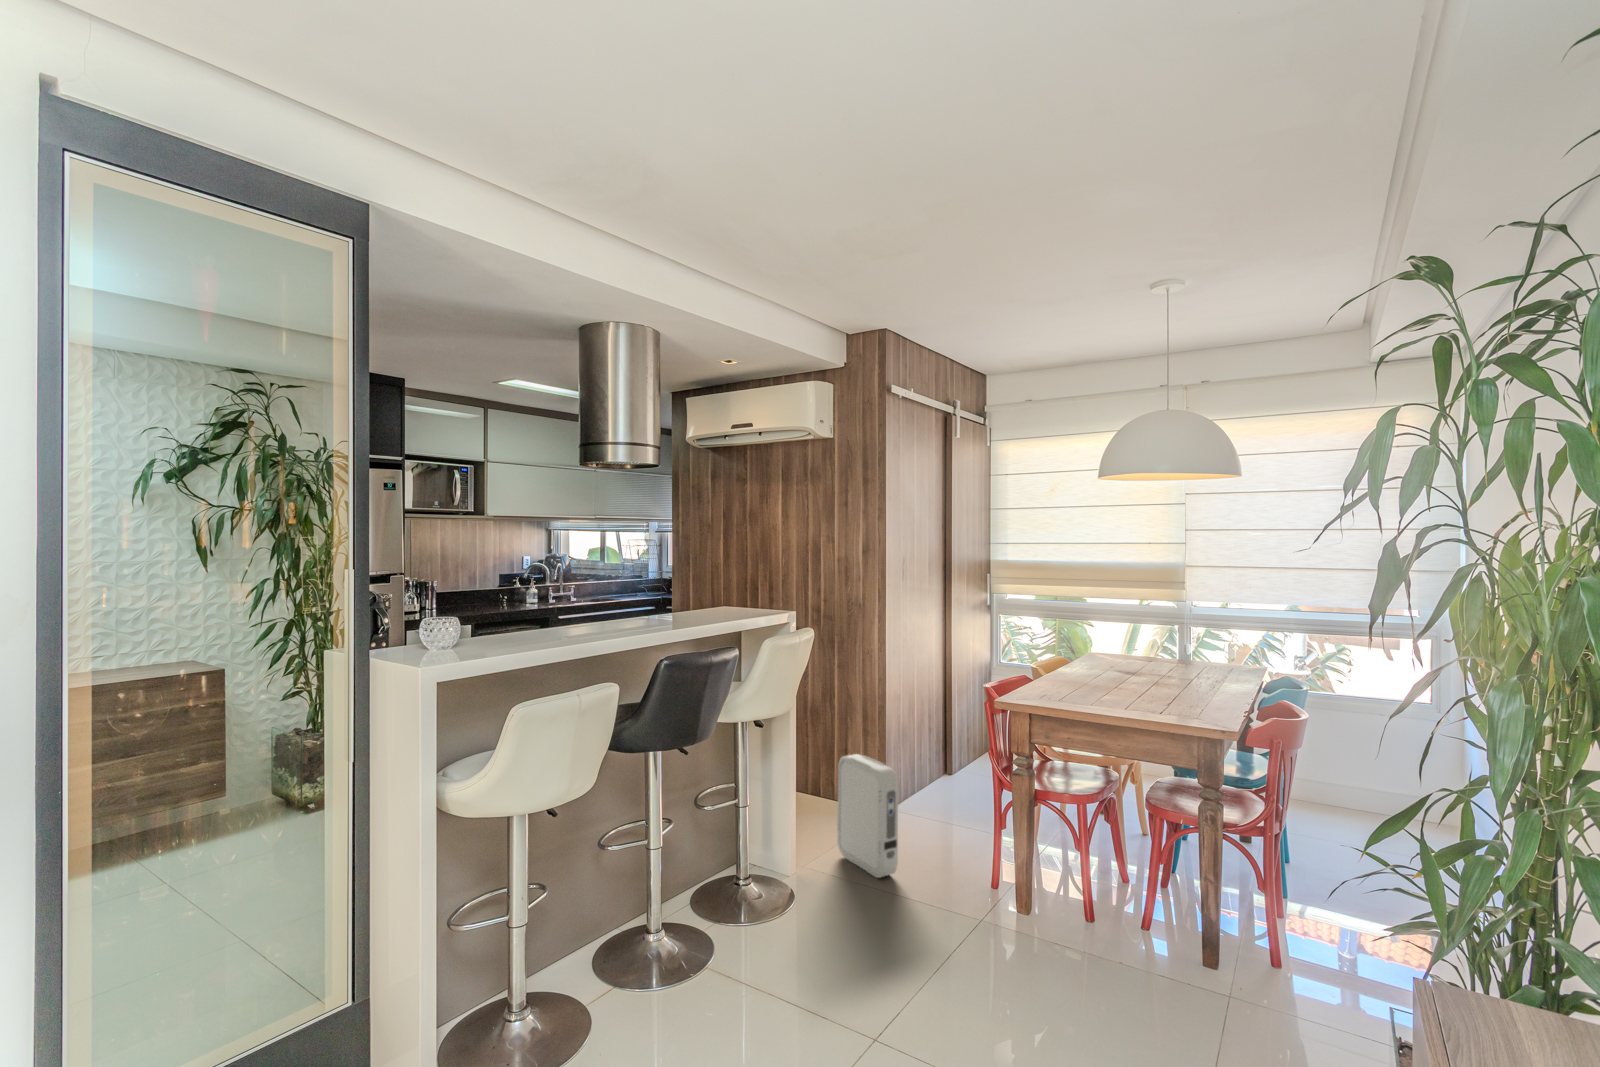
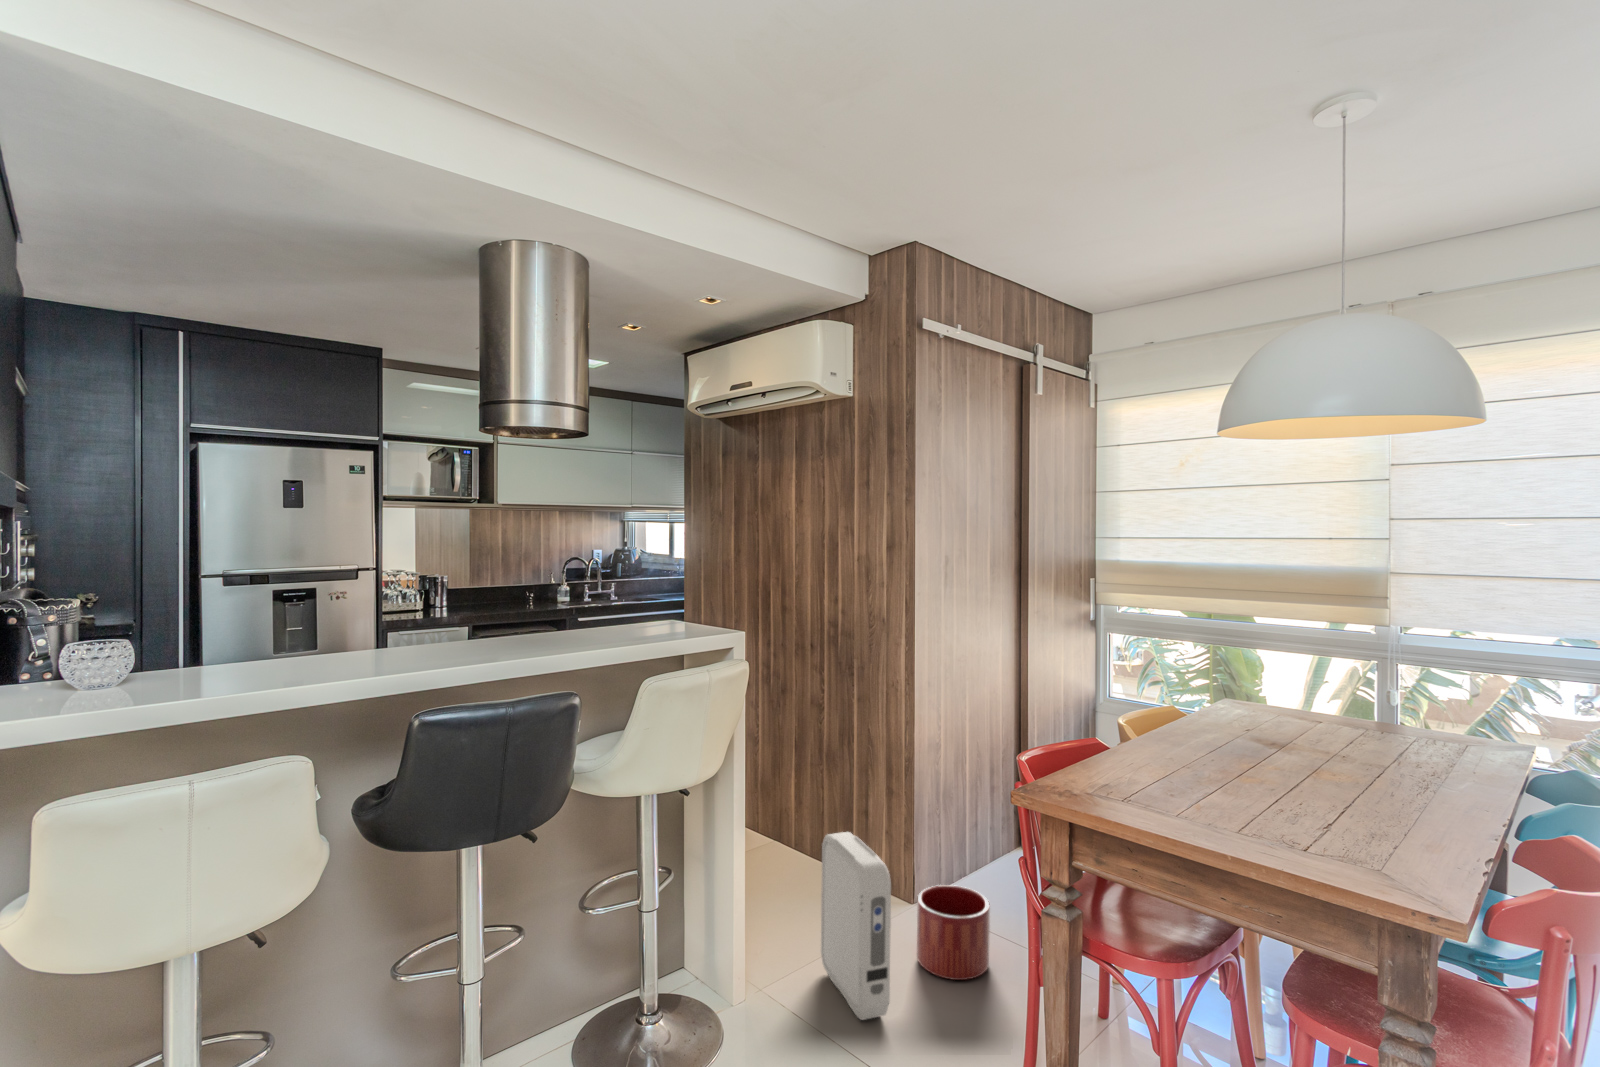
planter: none [901,791,952,852] -> present [917,885,990,980]

